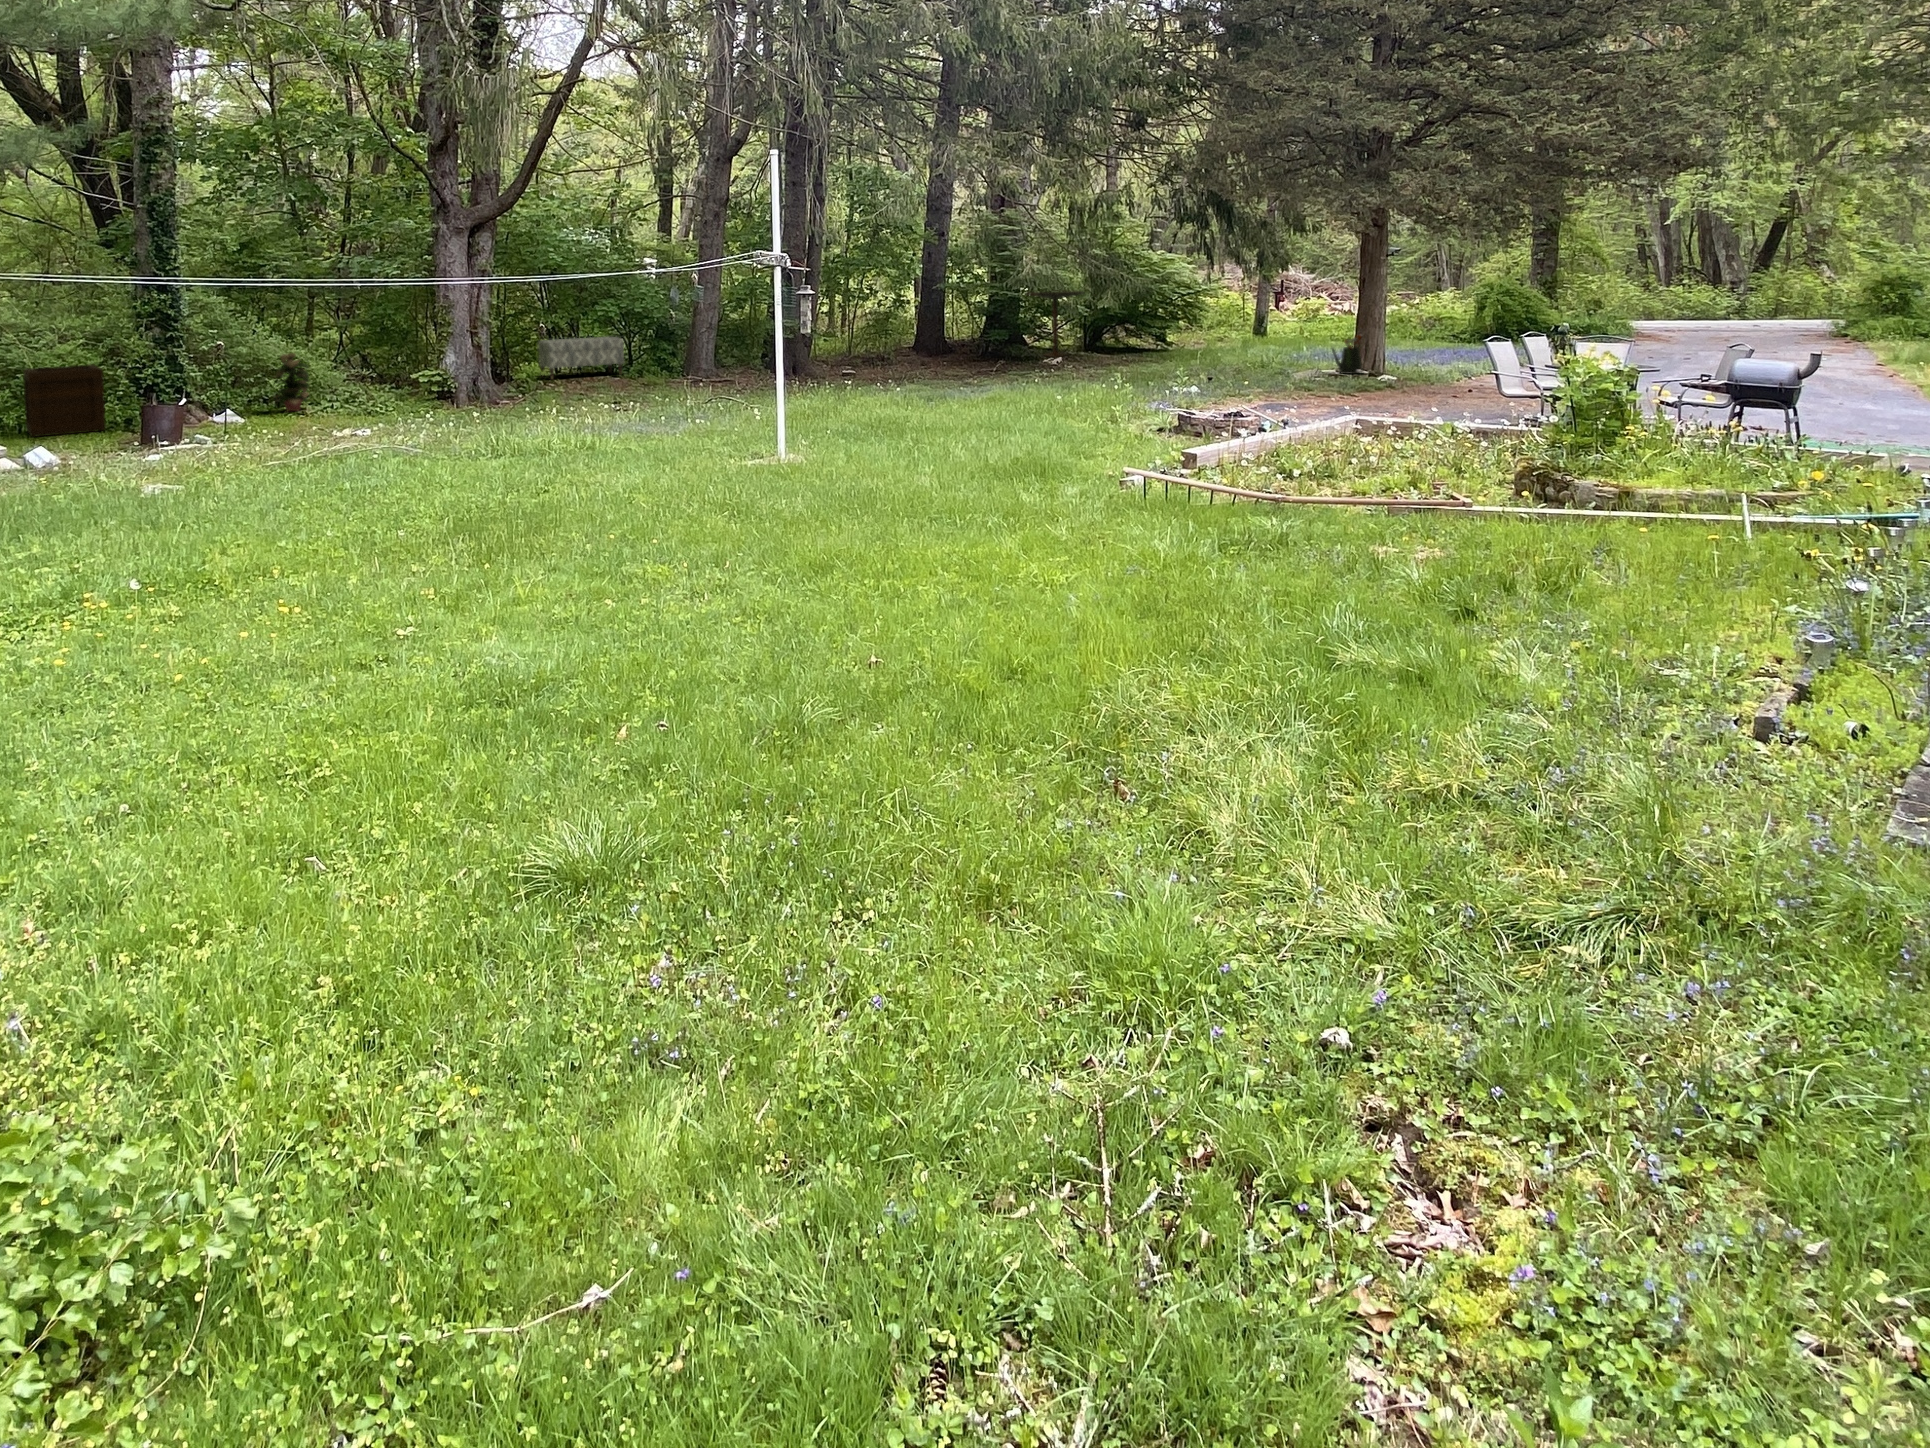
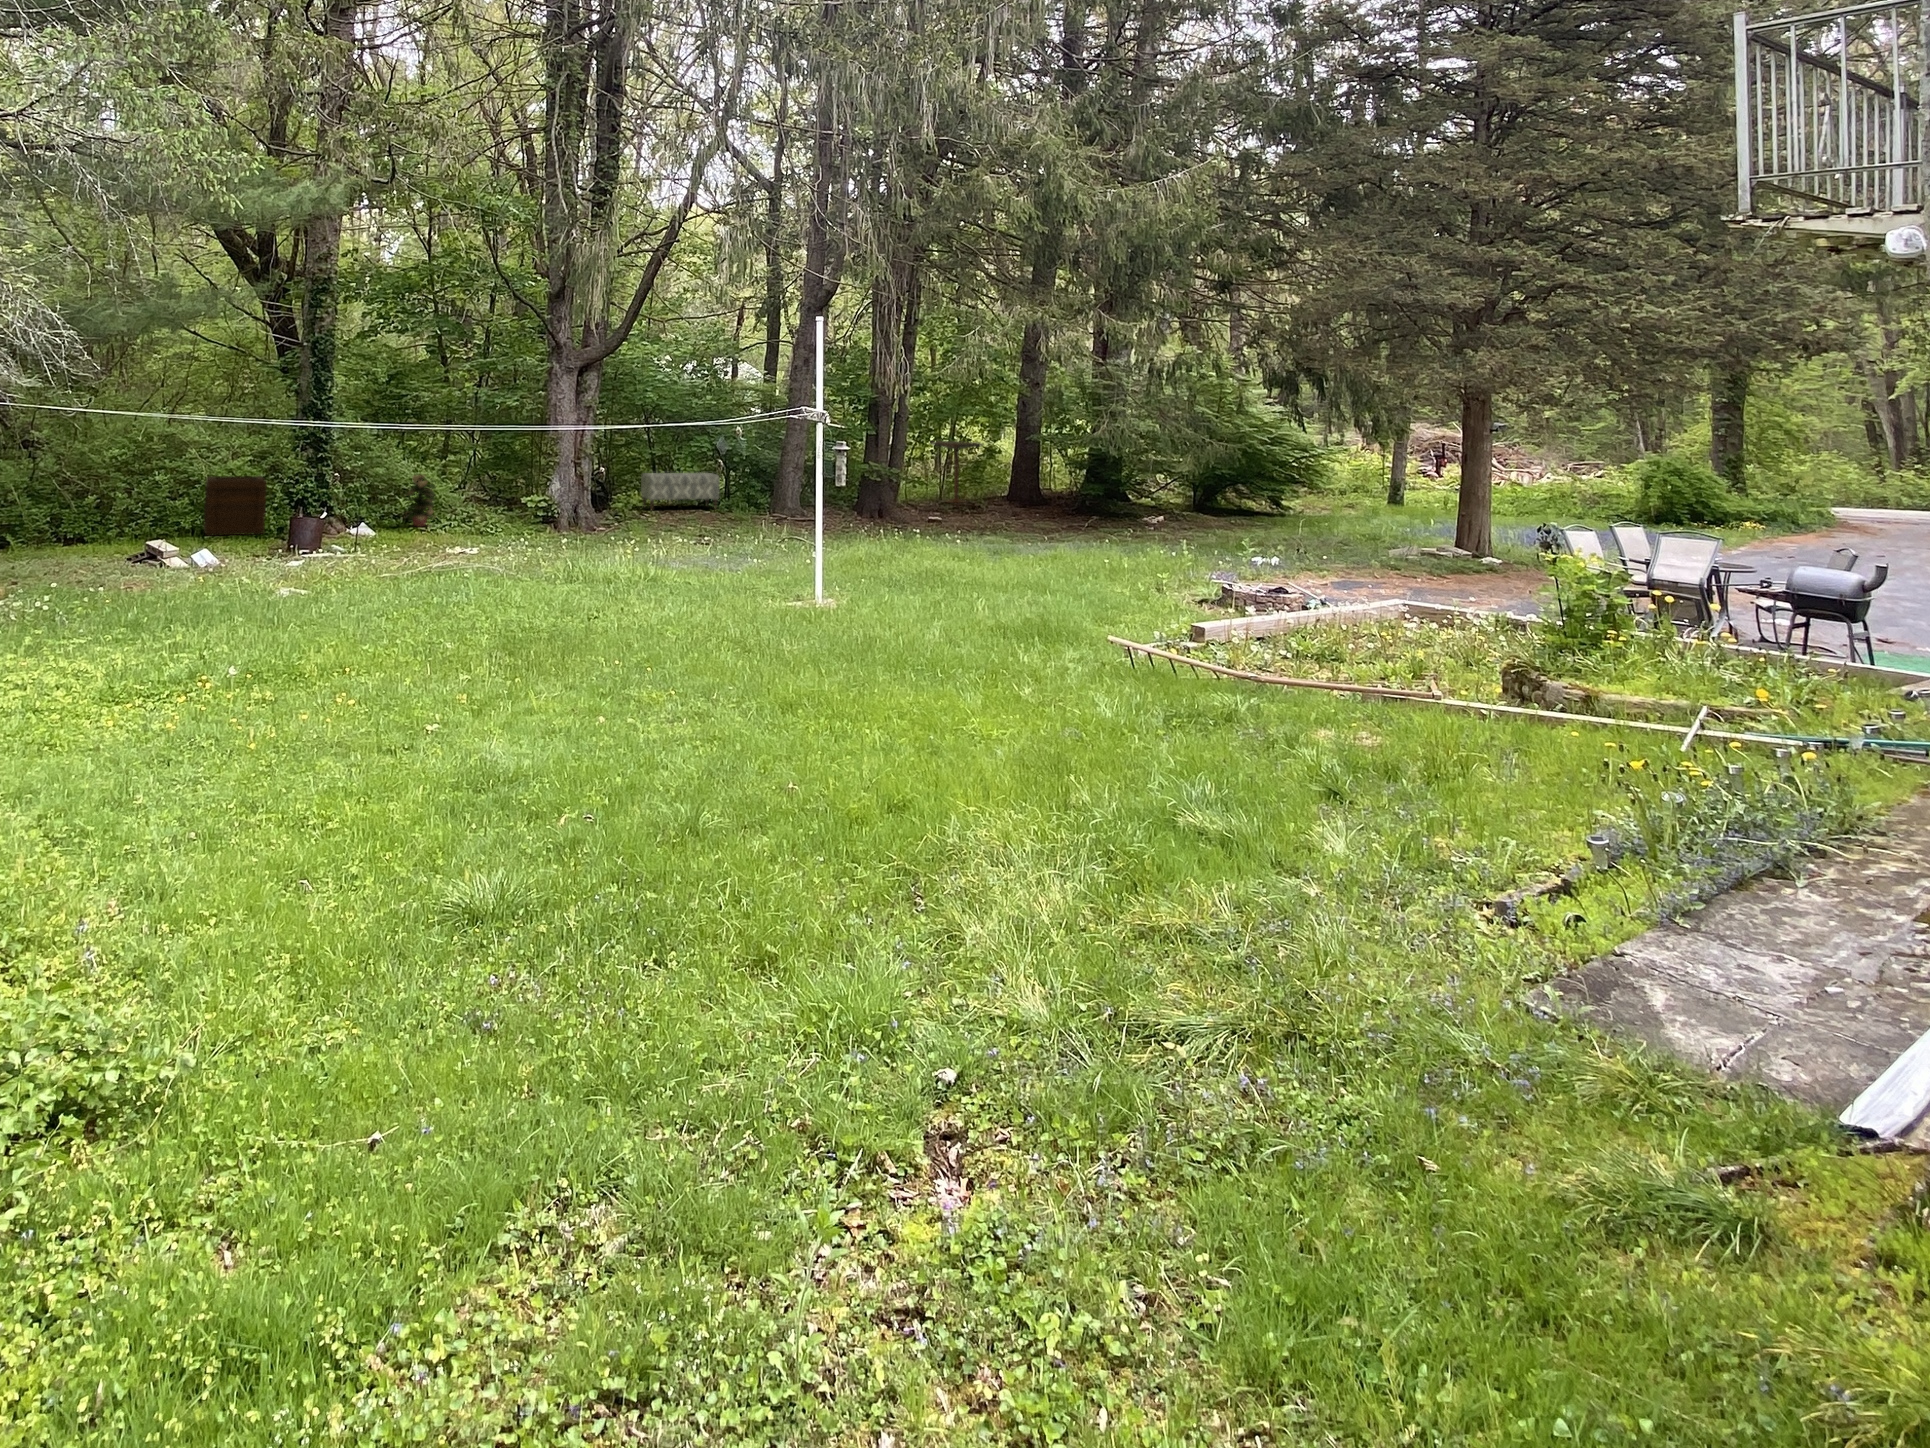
pedestal table: present [1026,290,1084,357] -> present [930,441,984,503]
watering can: present [1332,335,1363,374] -> none [1426,512,1467,554]

